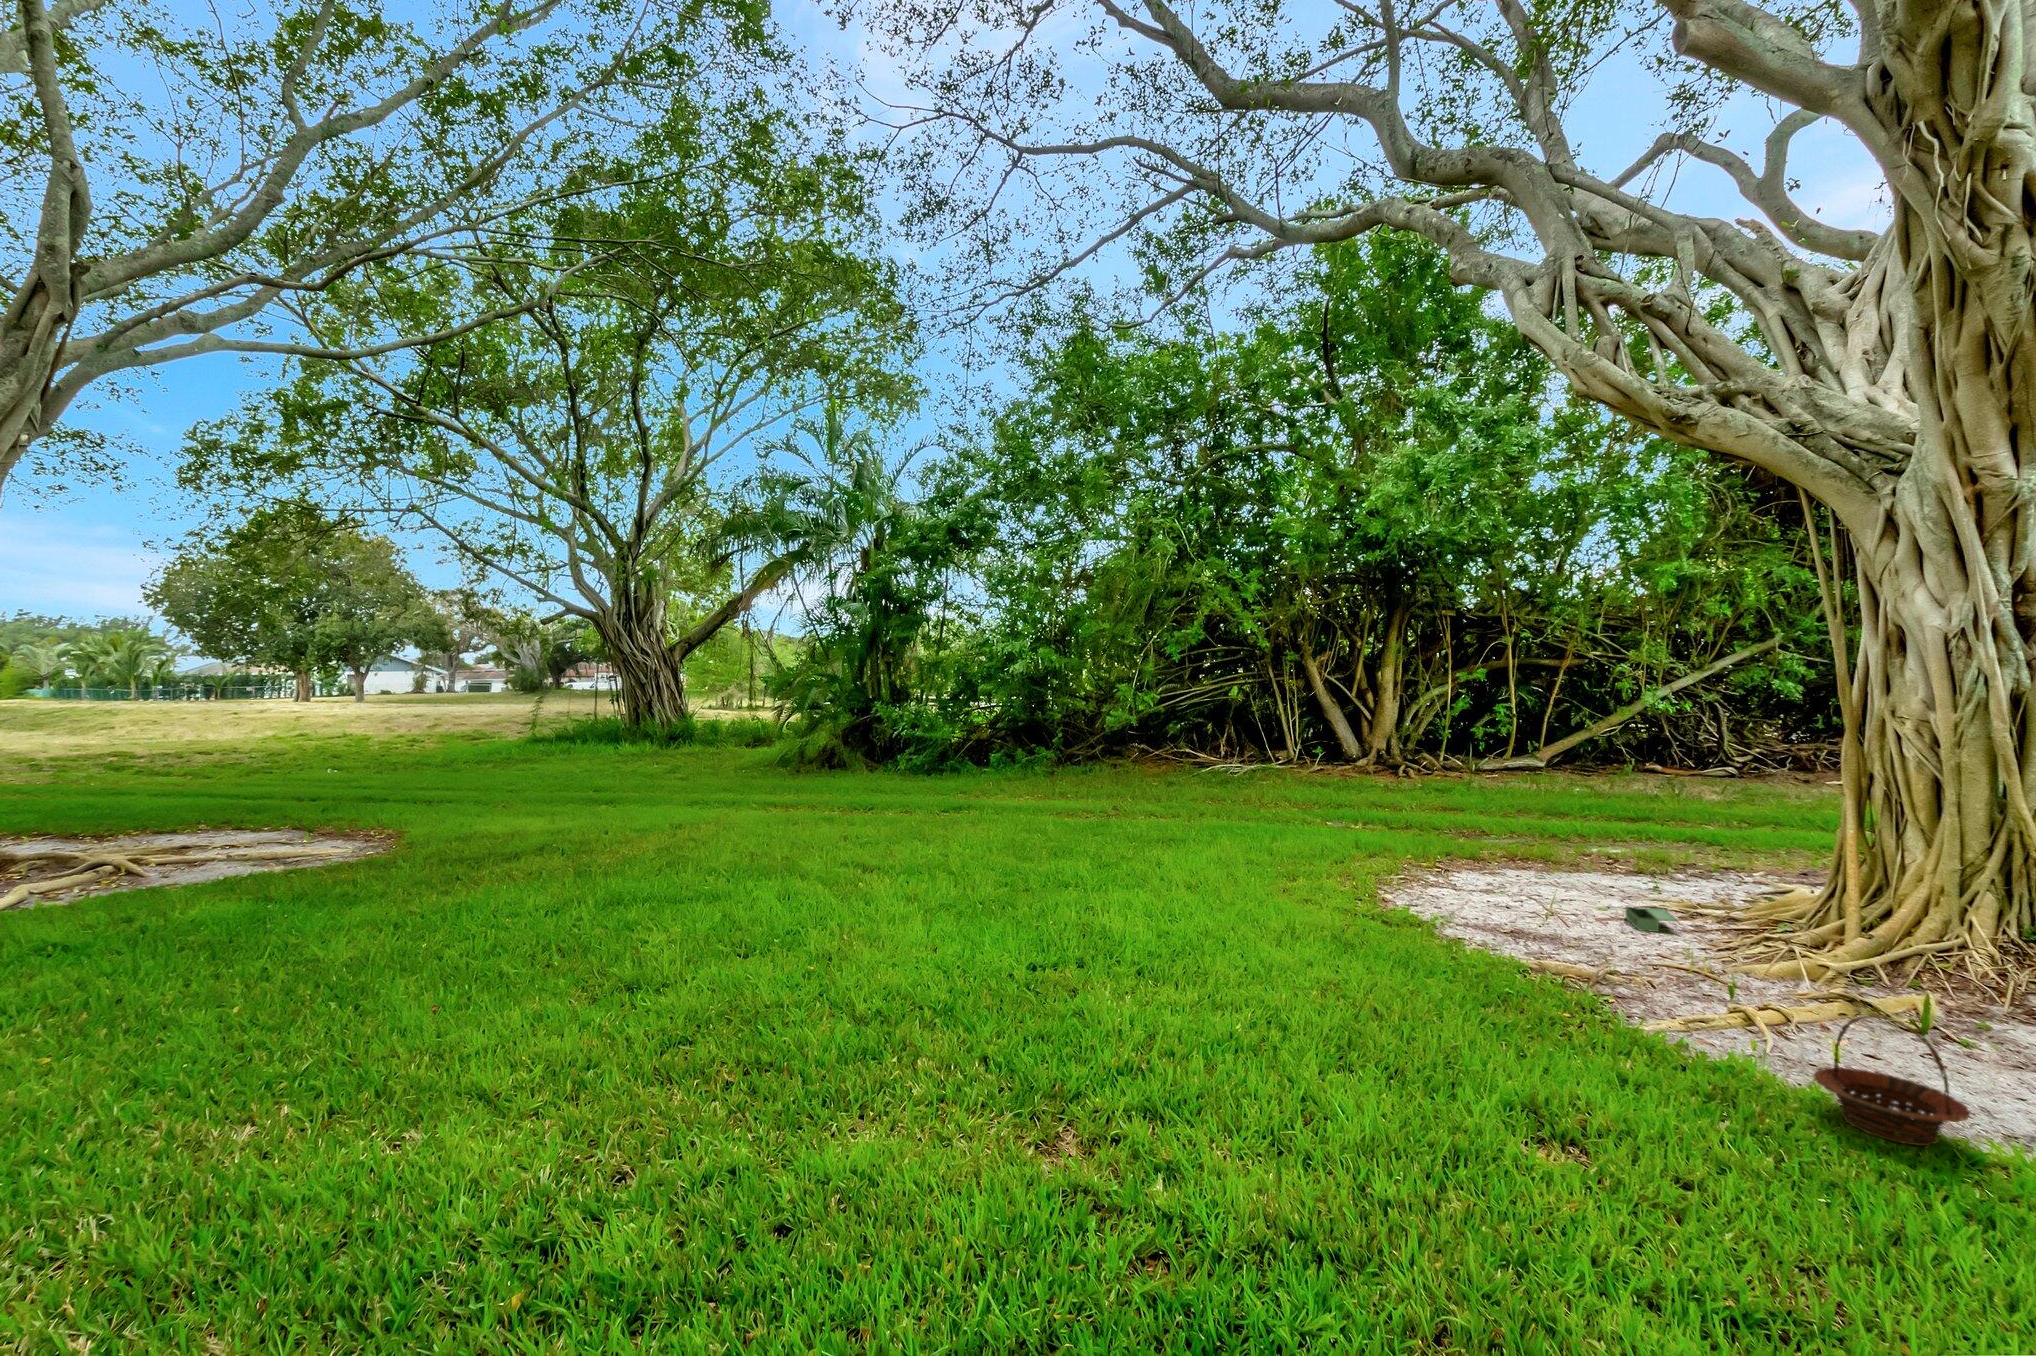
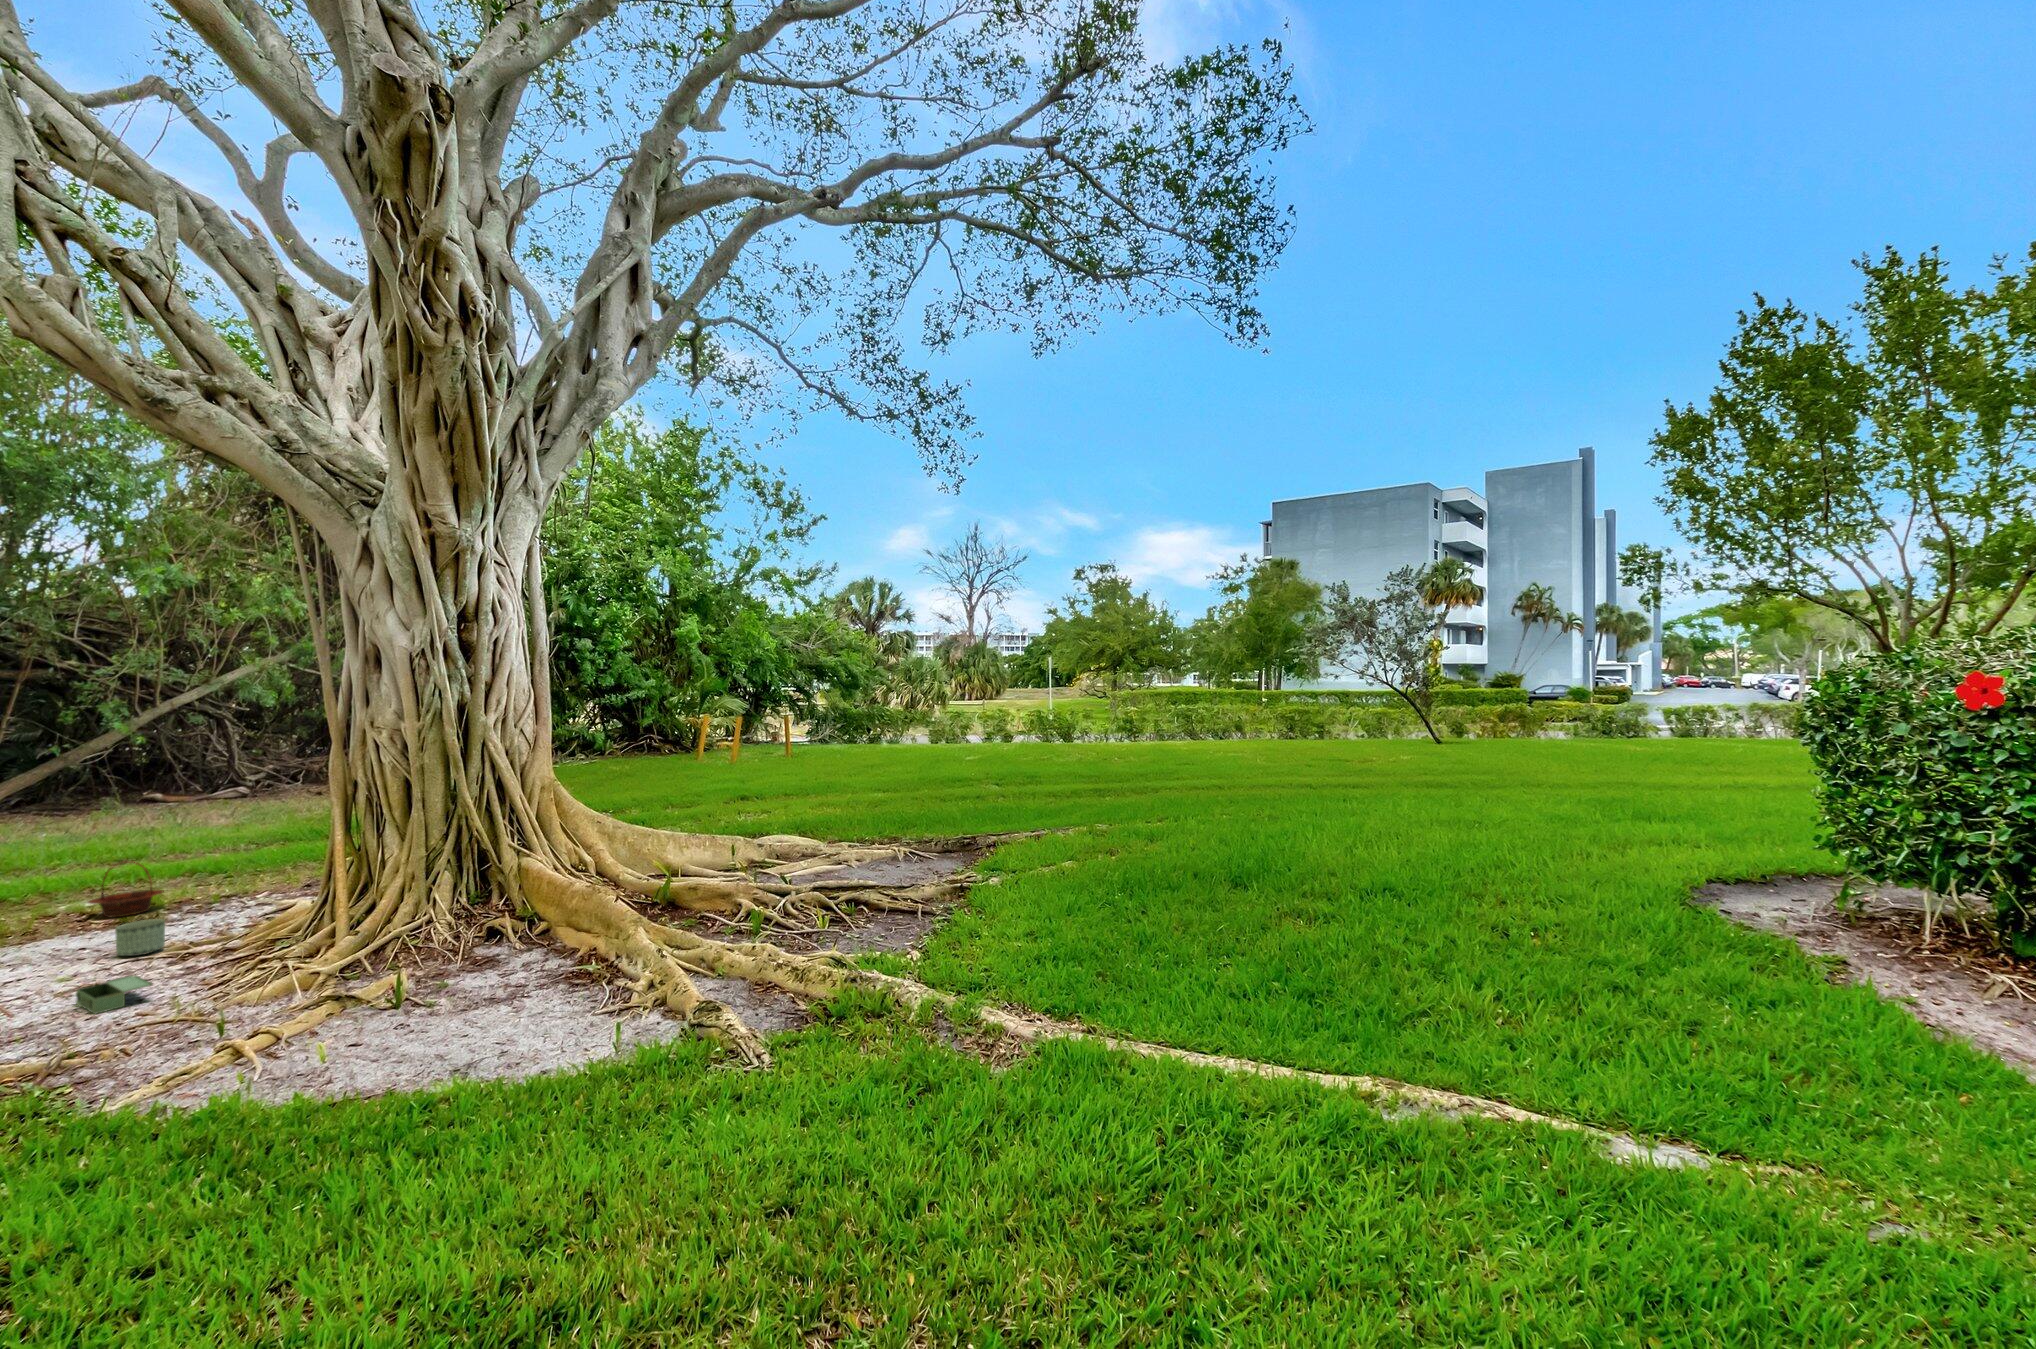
planter: none [1647,867,1684,896] -> present [115,919,165,956]
basket: present [1813,1015,1971,1146] -> present [89,862,164,918]

